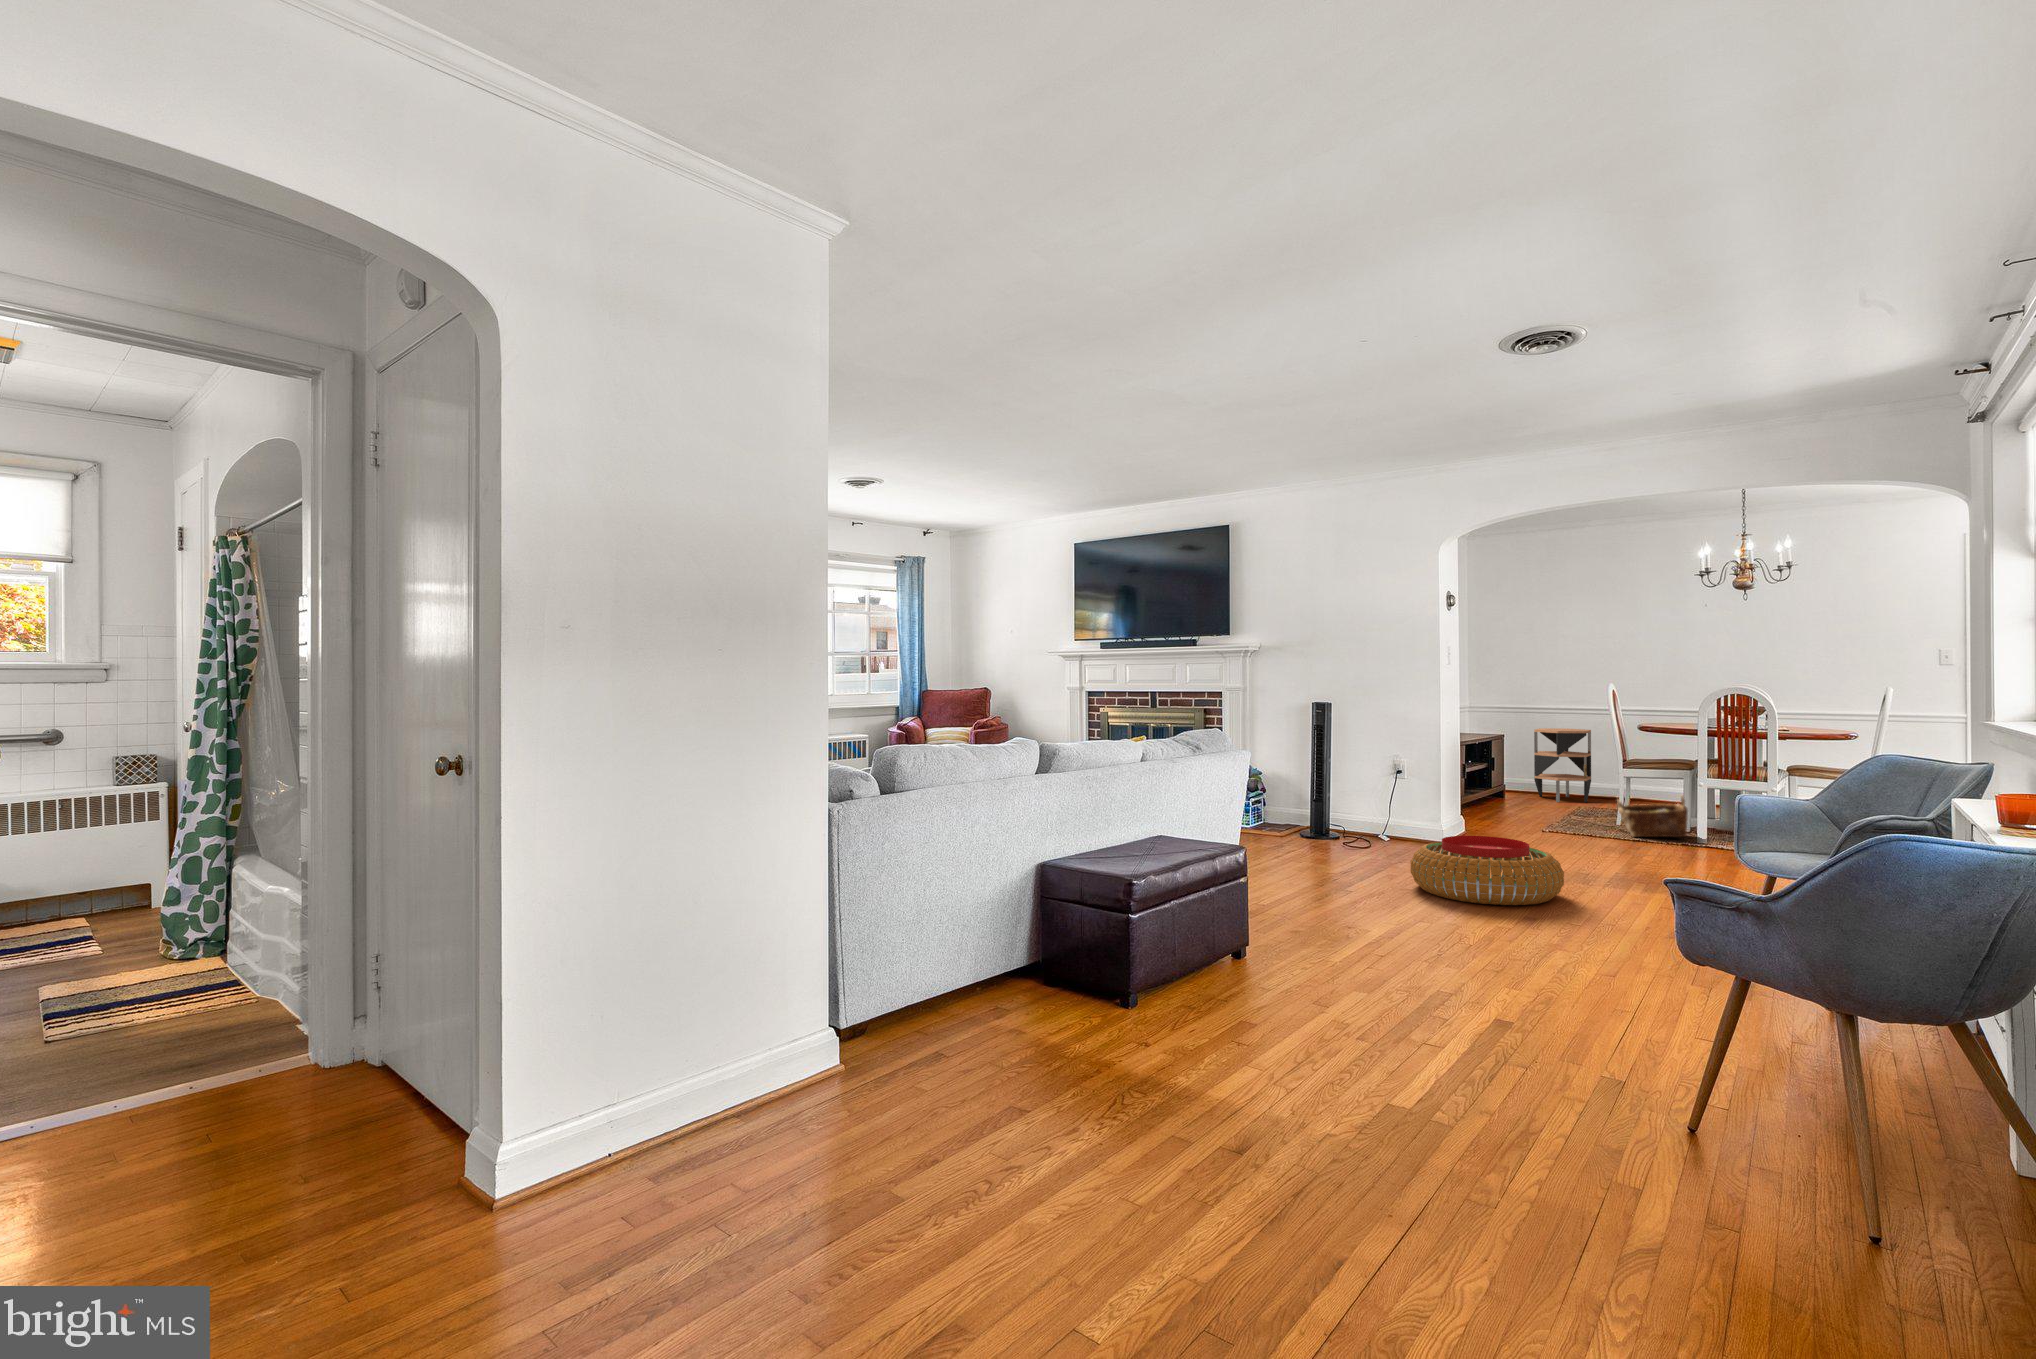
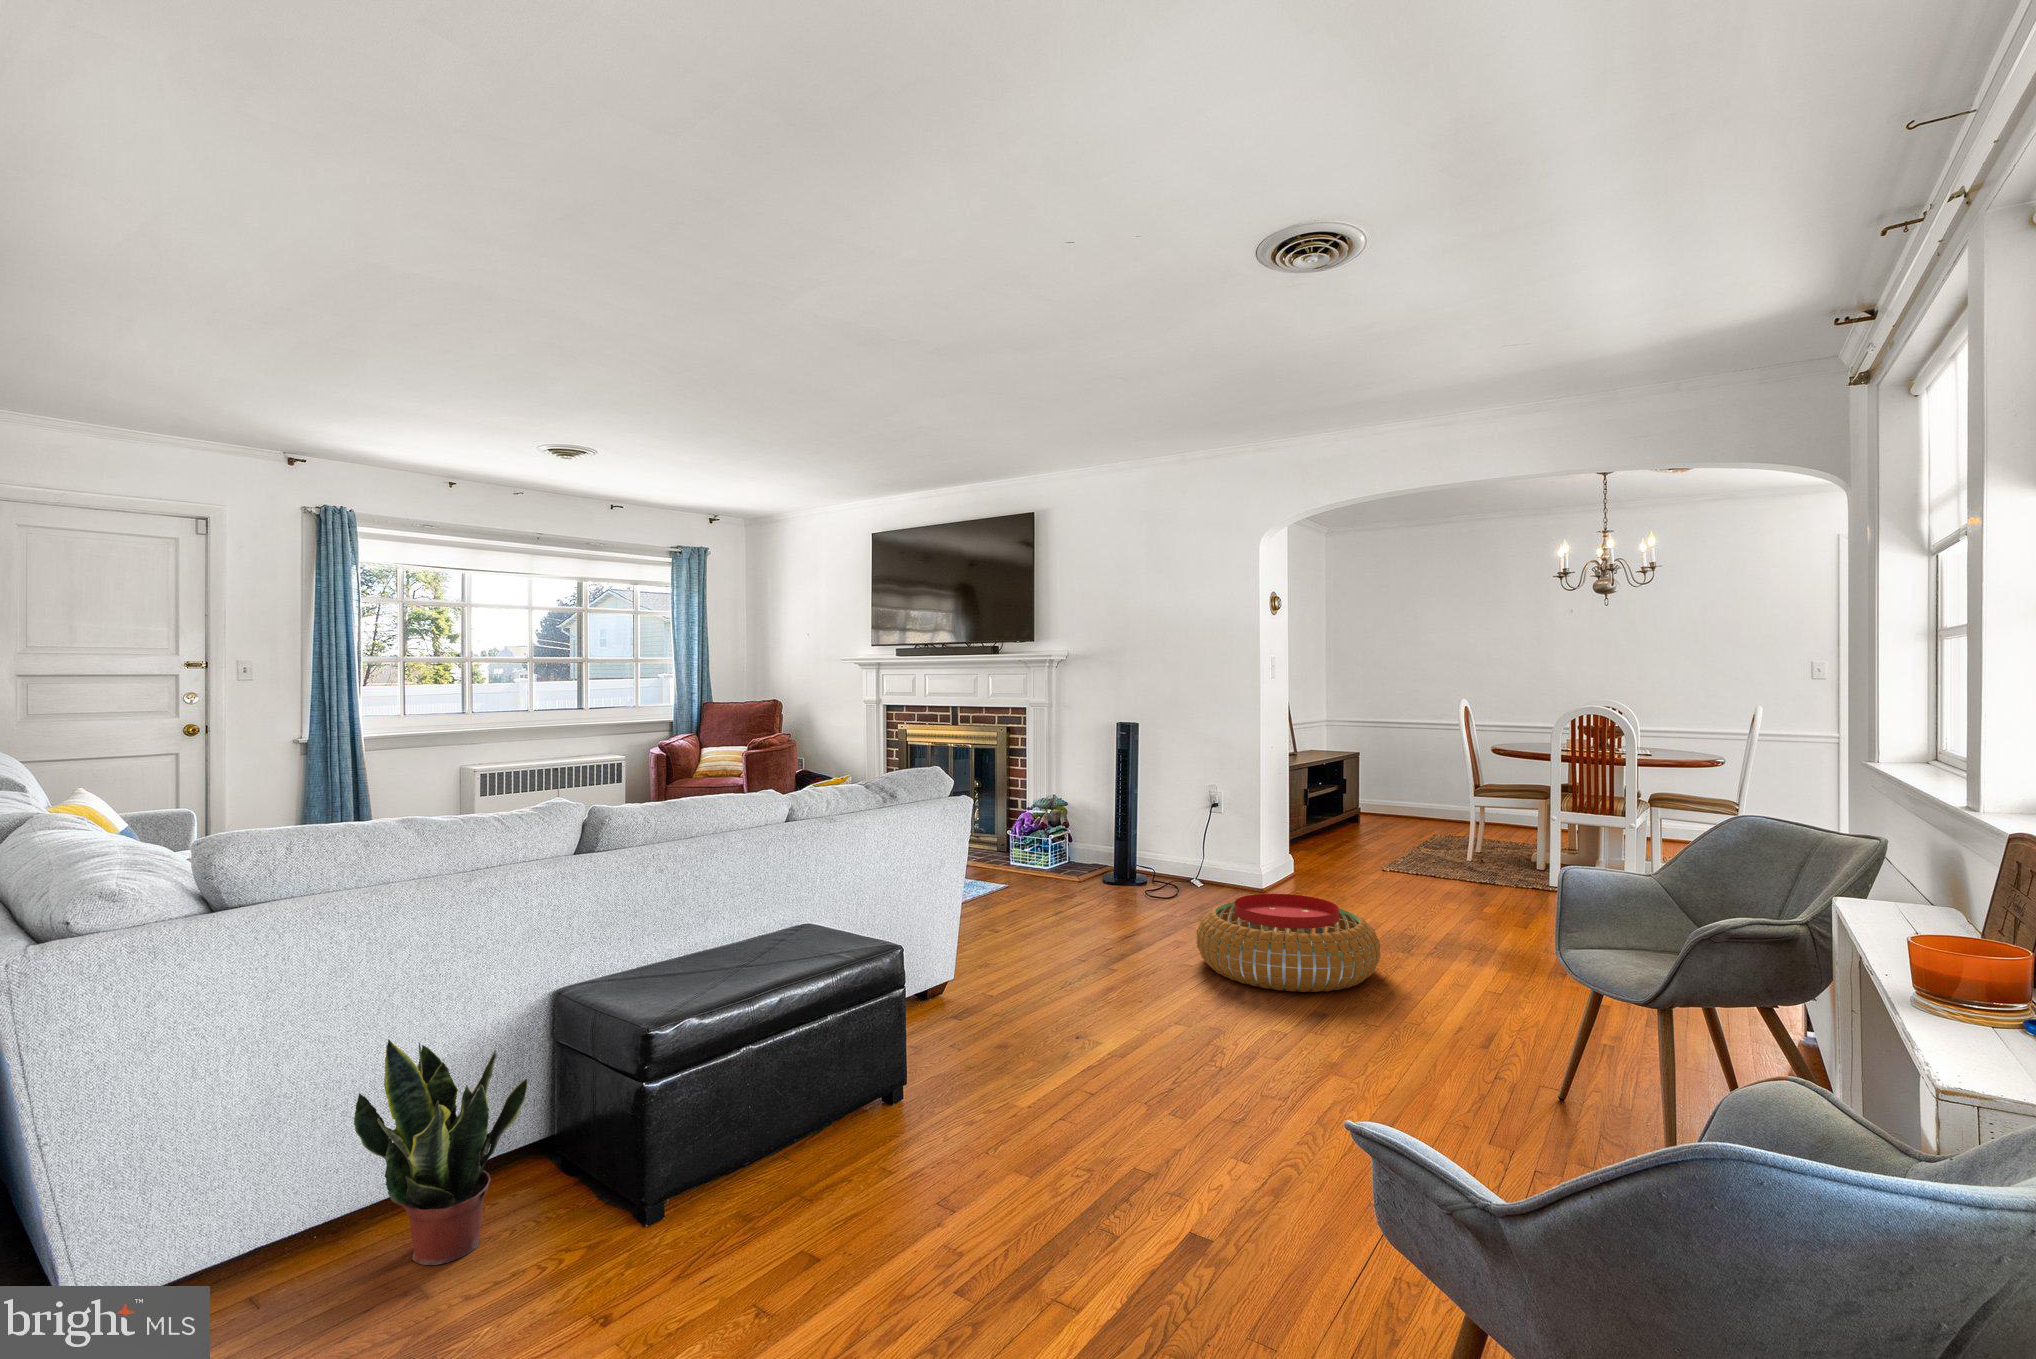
side table: present [1534,728,1591,803] -> none [1386,747,1445,829]
woven basket: present [1617,796,1688,837] -> none [1464,828,1541,877]
potted plant: none [975,877,1052,1013] -> present [354,1039,528,1265]

